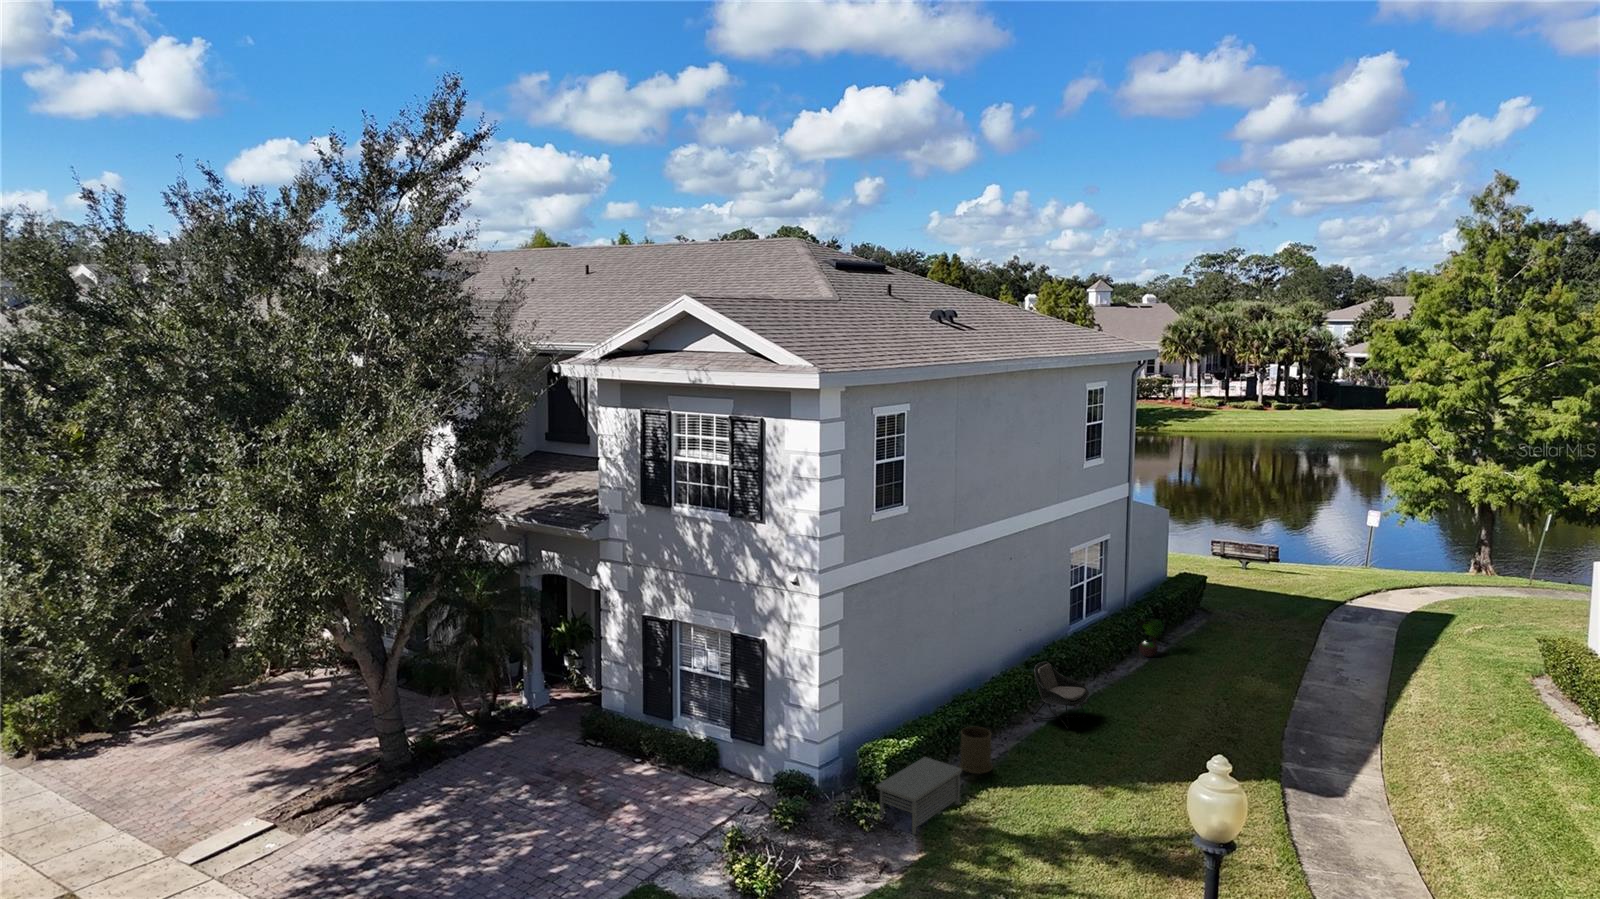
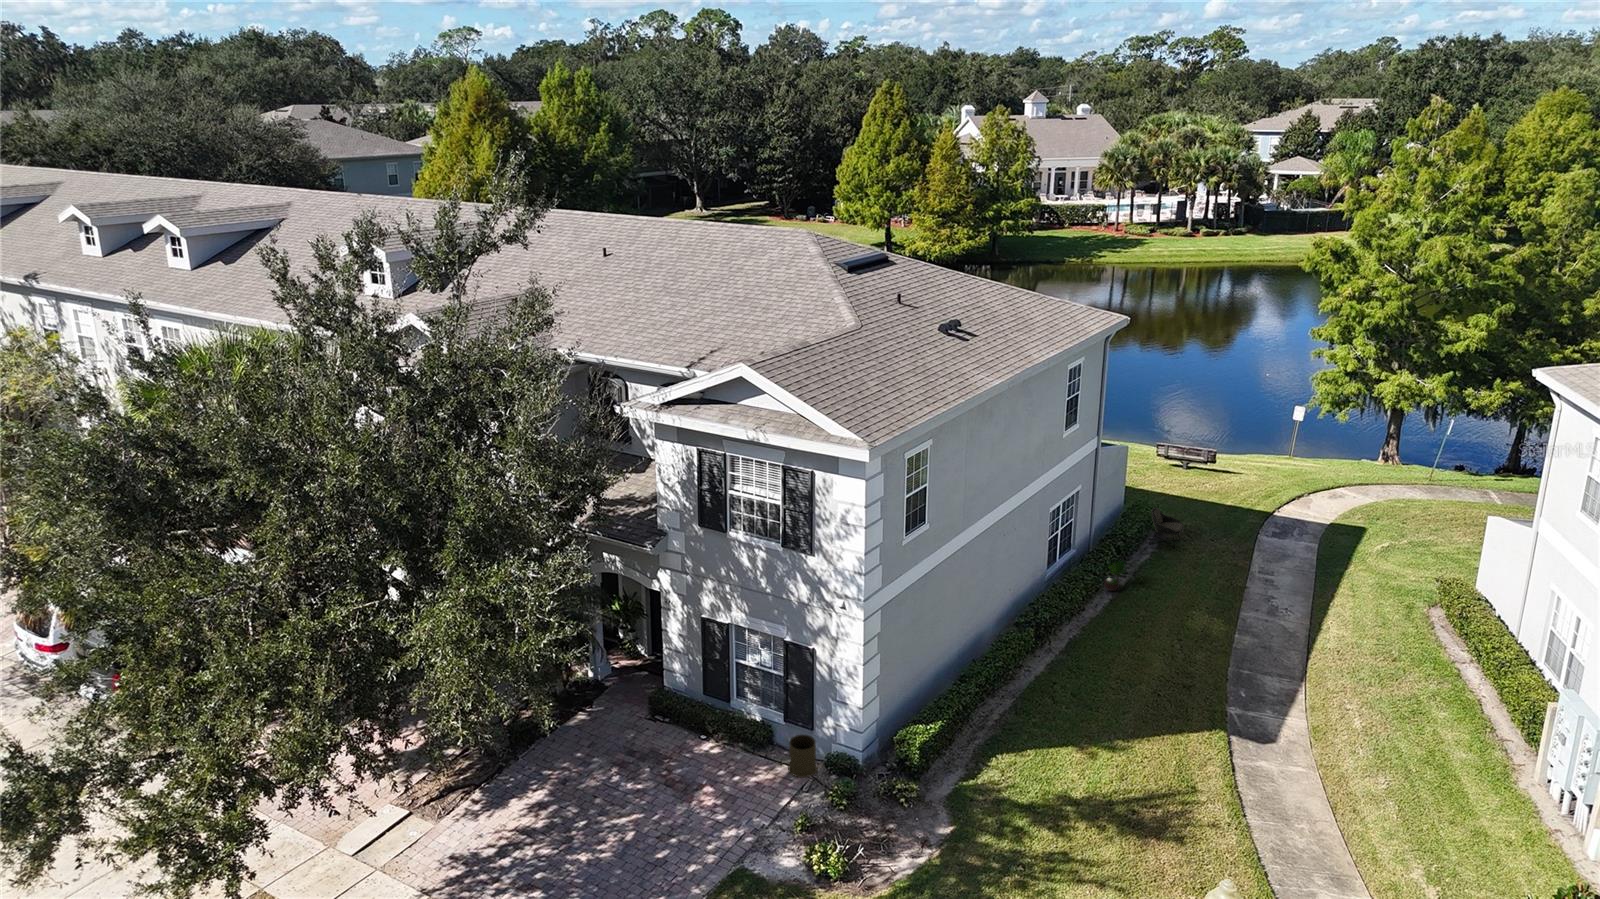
lounge chair: present [1032,662,1089,729] -> present [1149,507,1184,549]
trash can: present [959,727,992,774] -> present [788,735,817,778]
storage bench: present [876,757,962,834] -> none [911,733,978,807]

